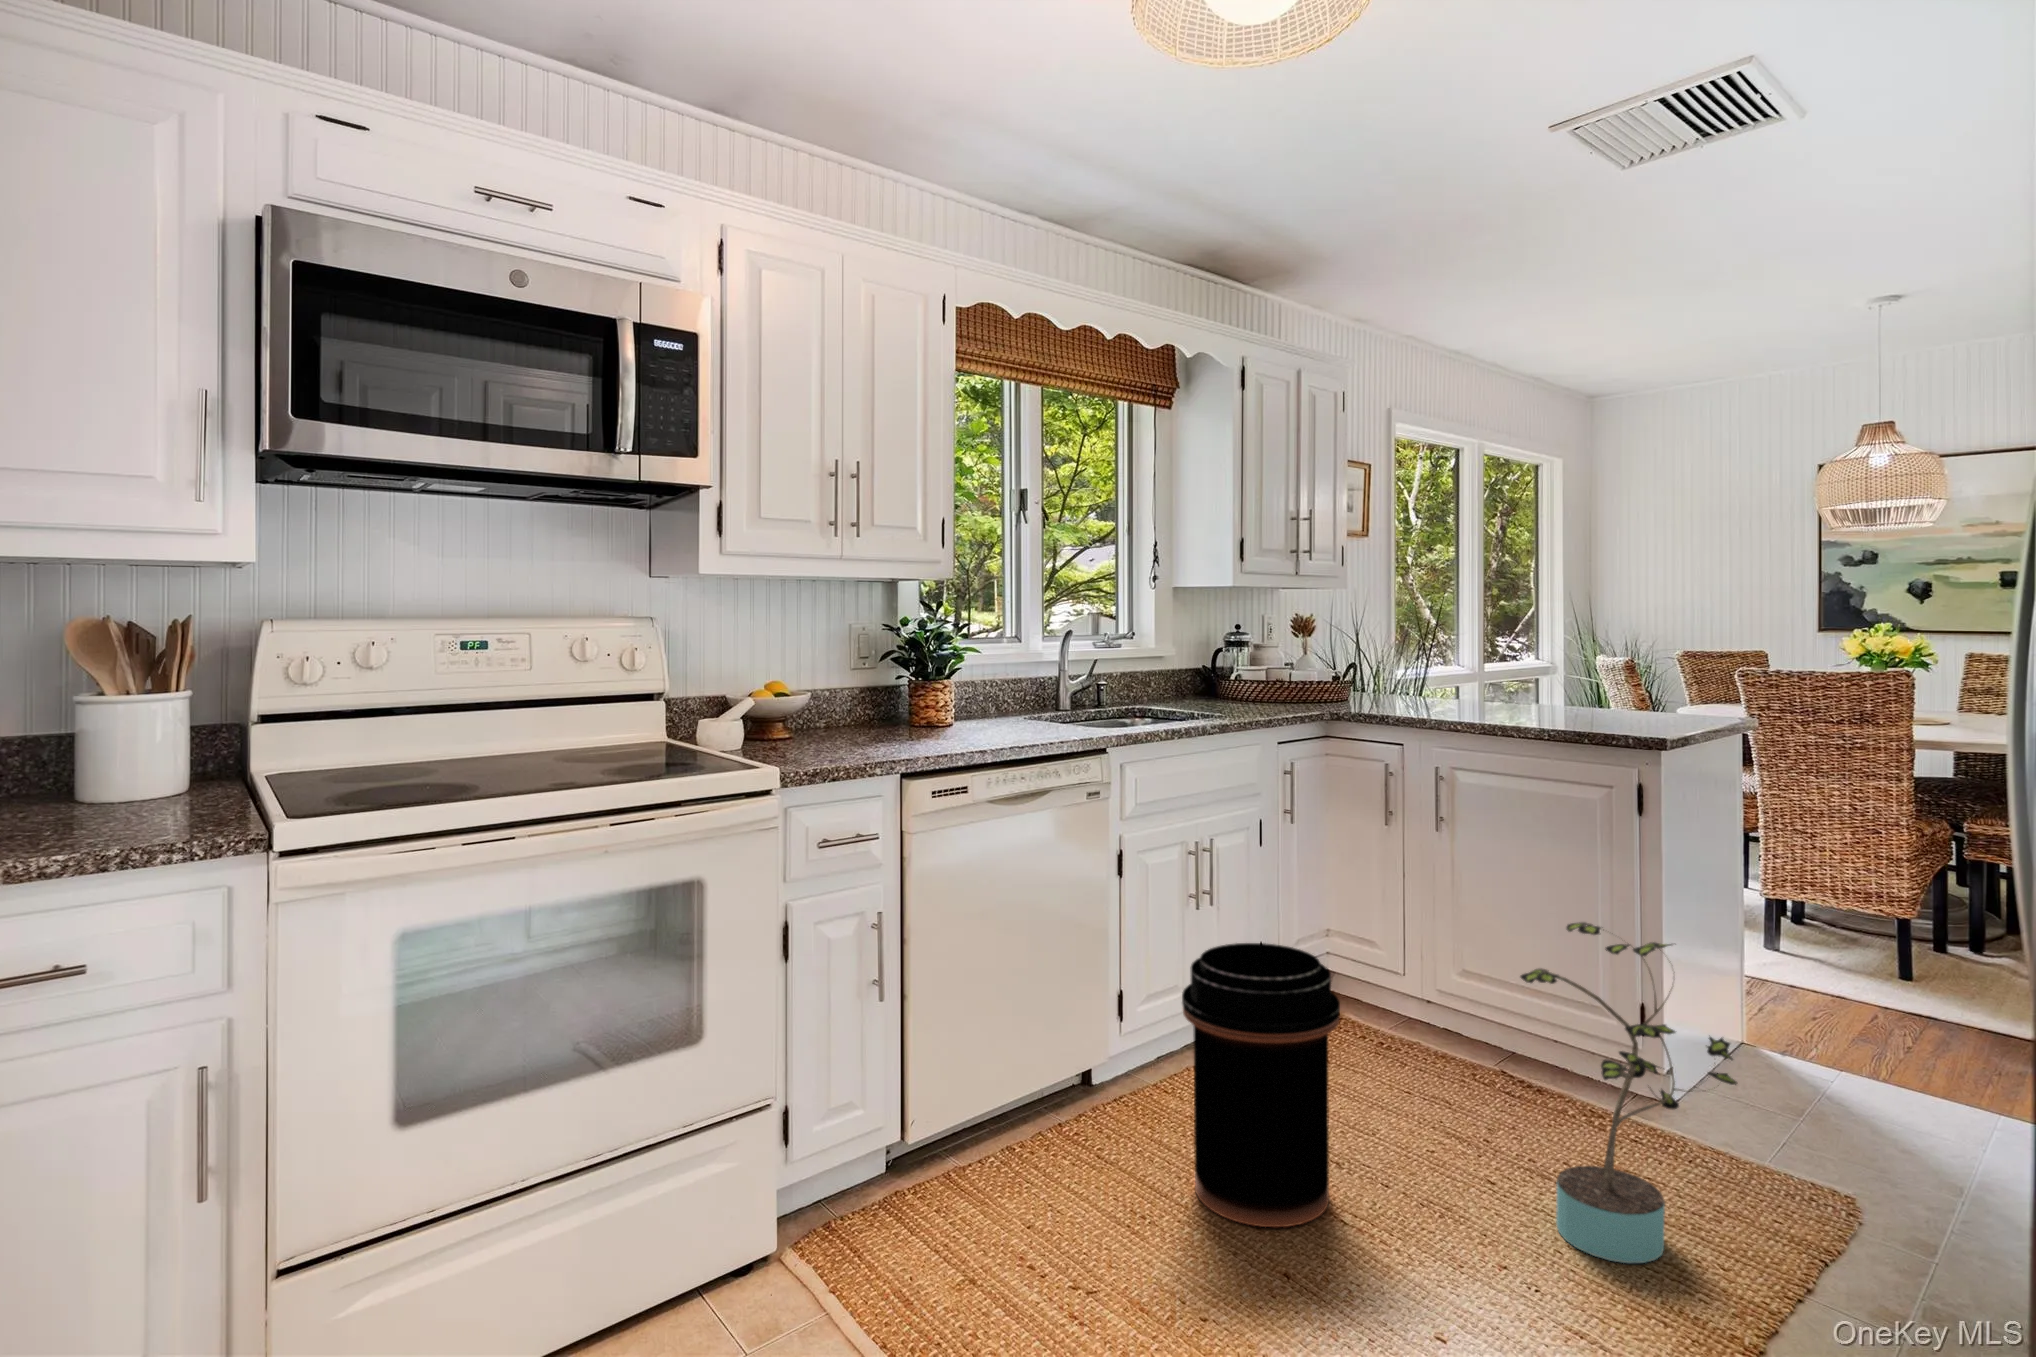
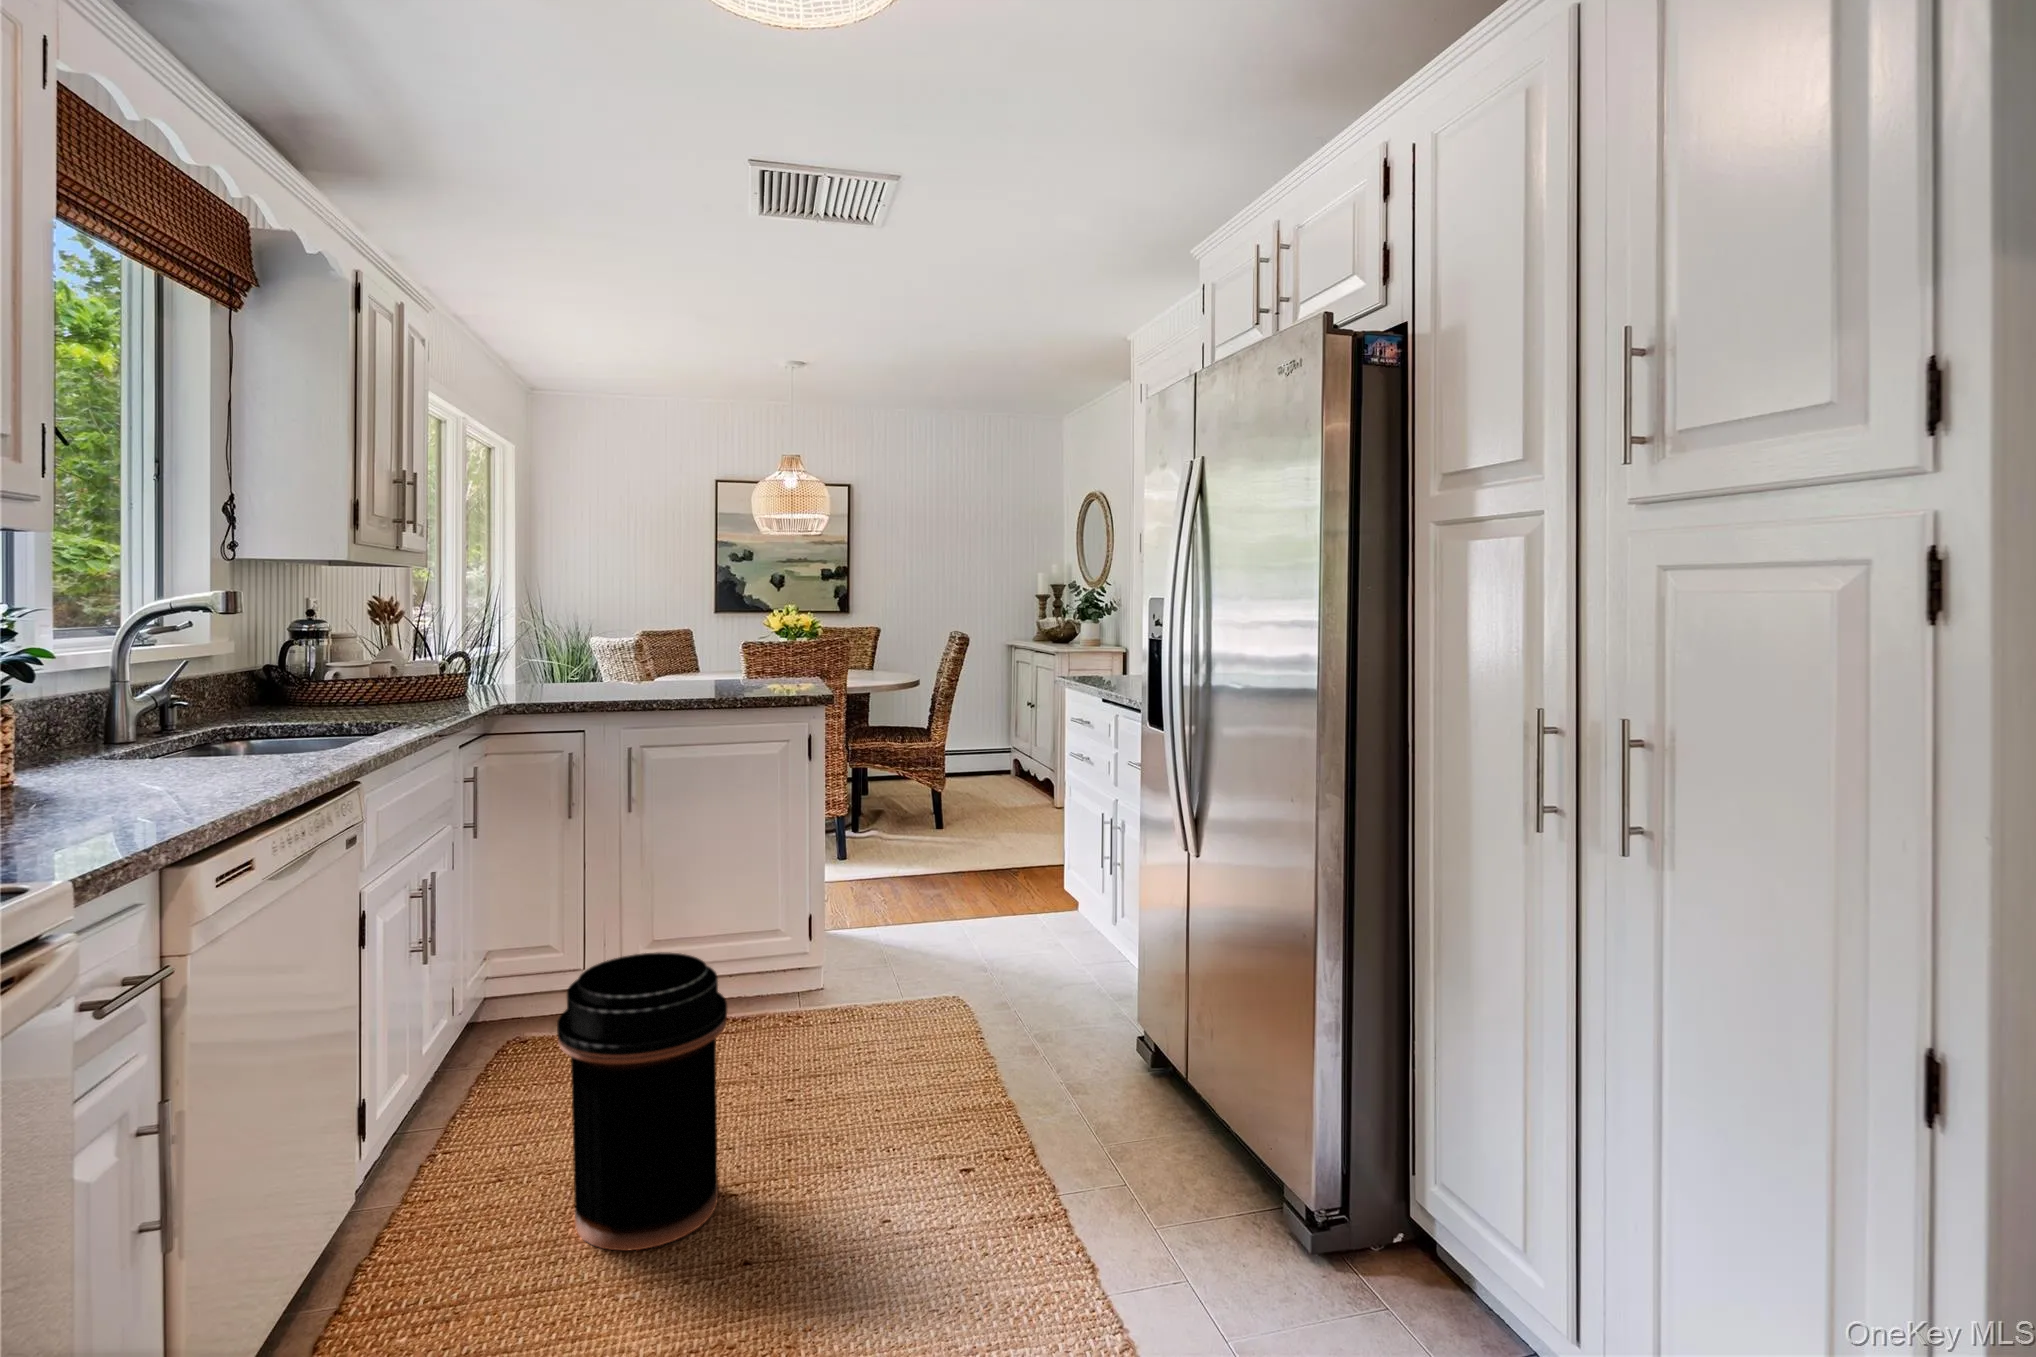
potted plant: present [1520,922,1737,1263] -> none [849,864,982,1120]

